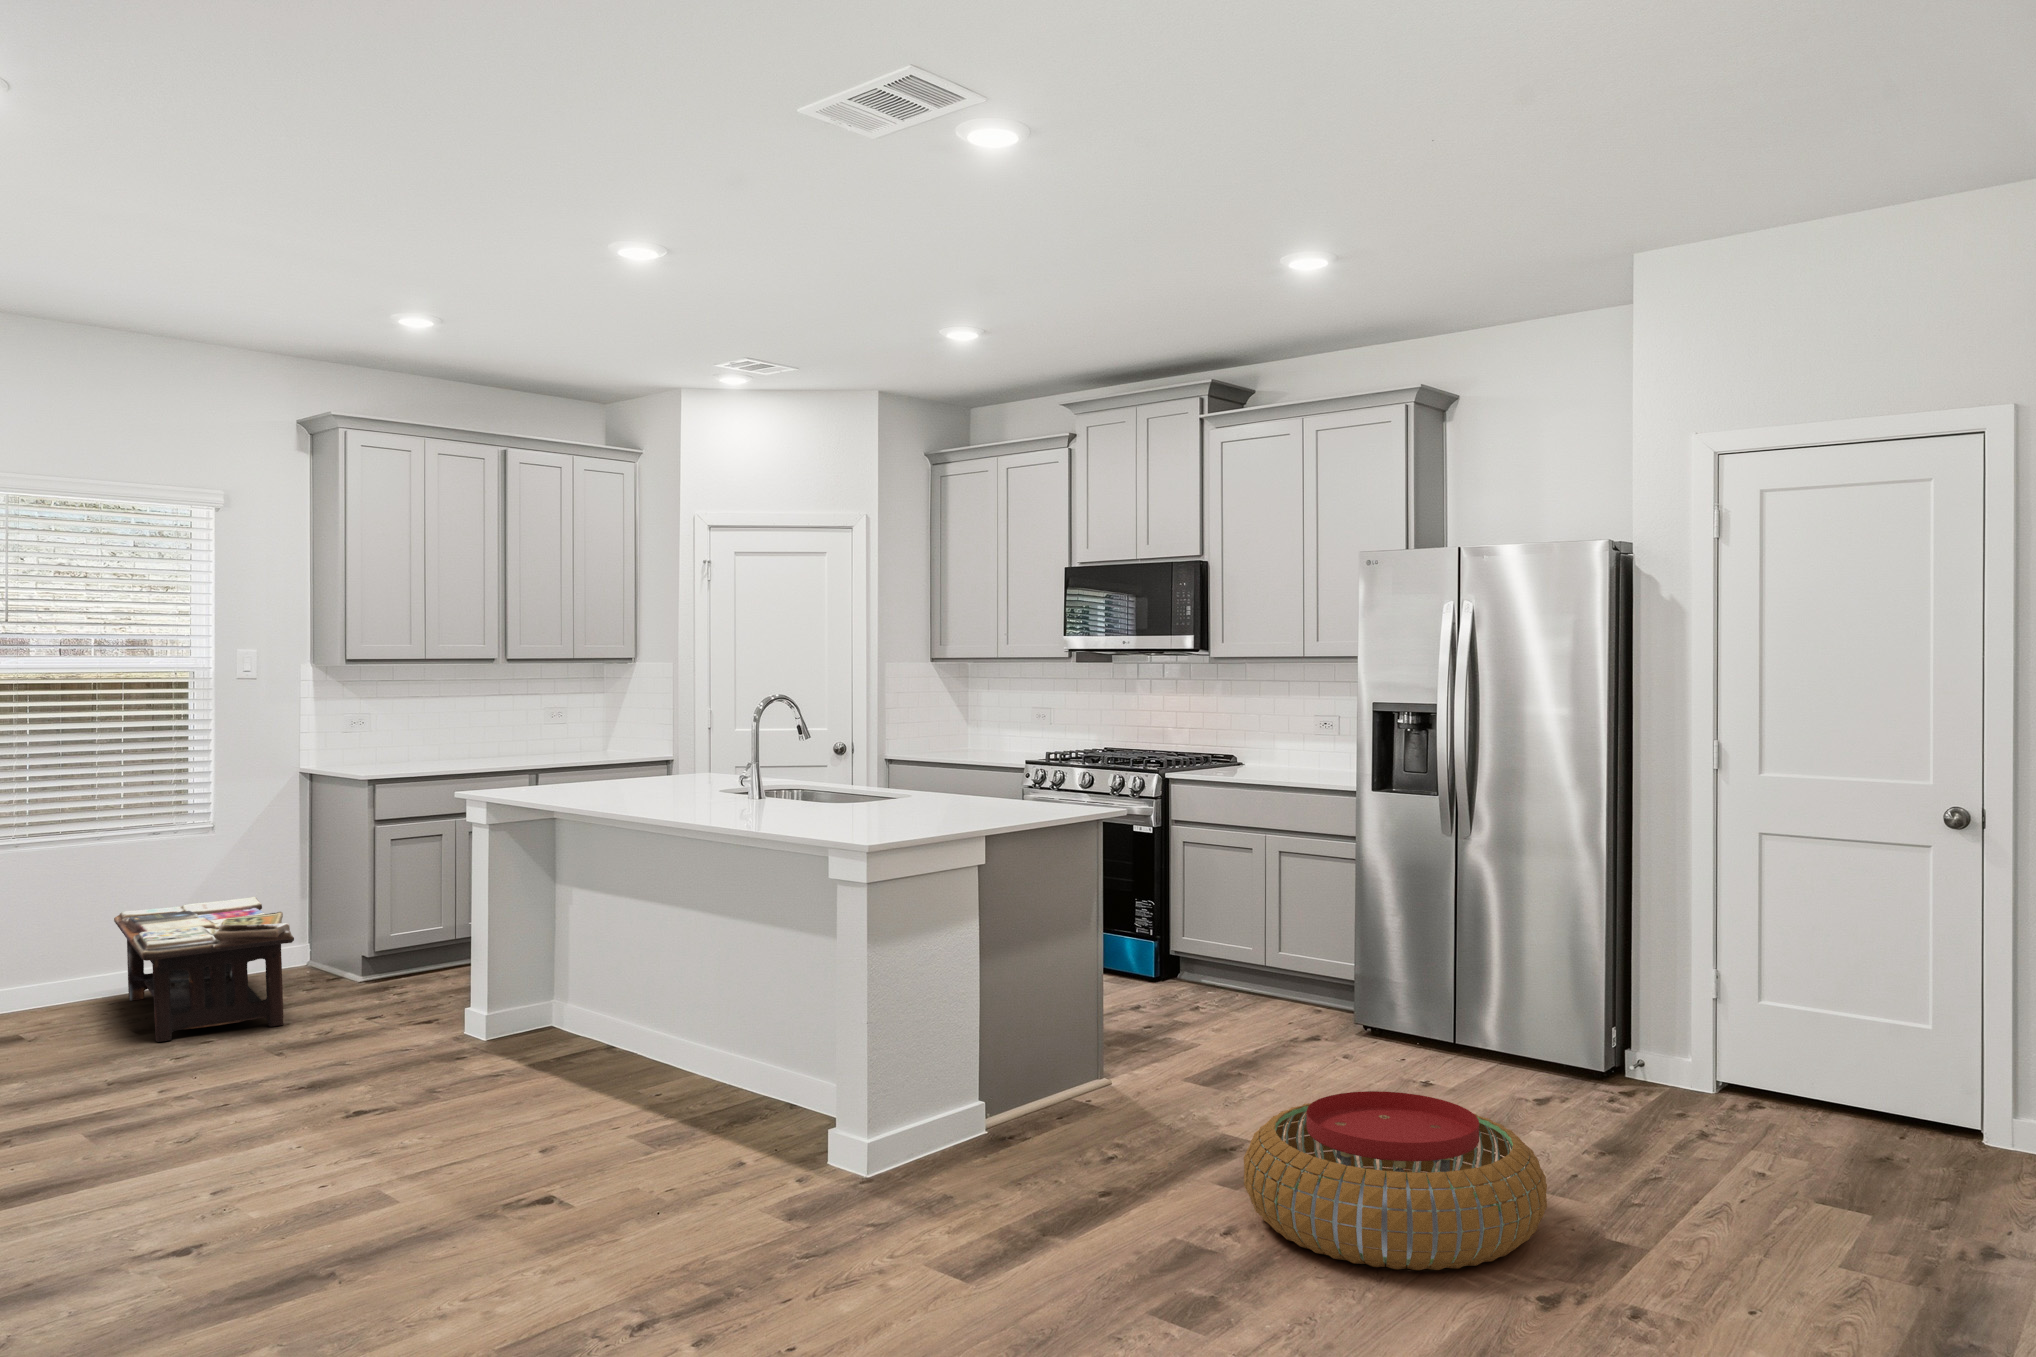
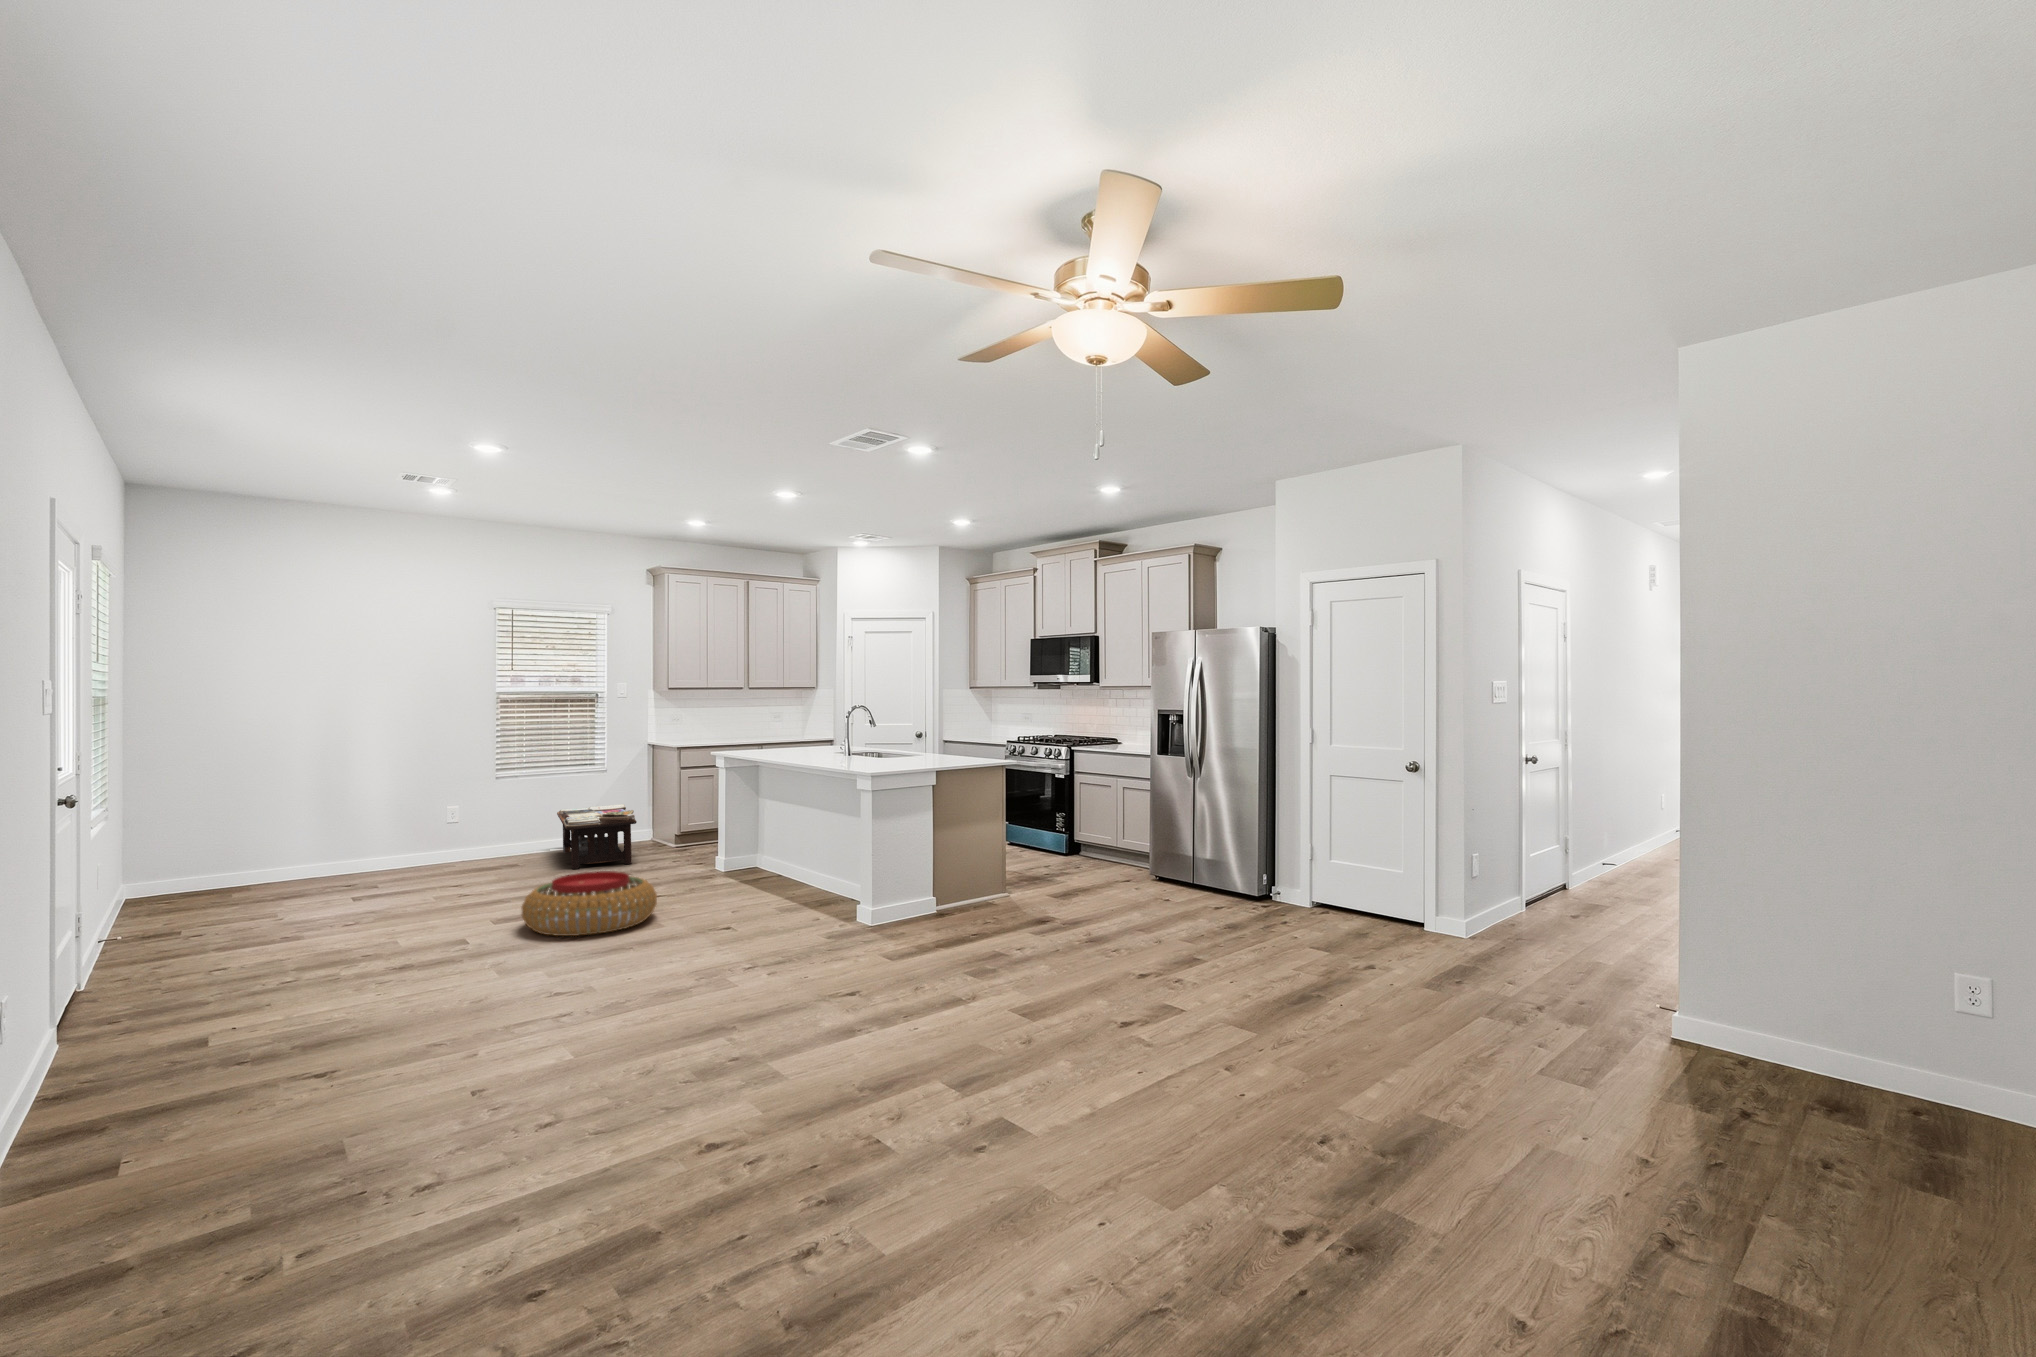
pouf: present [1244,1091,1547,1270] -> present [521,871,657,936]

